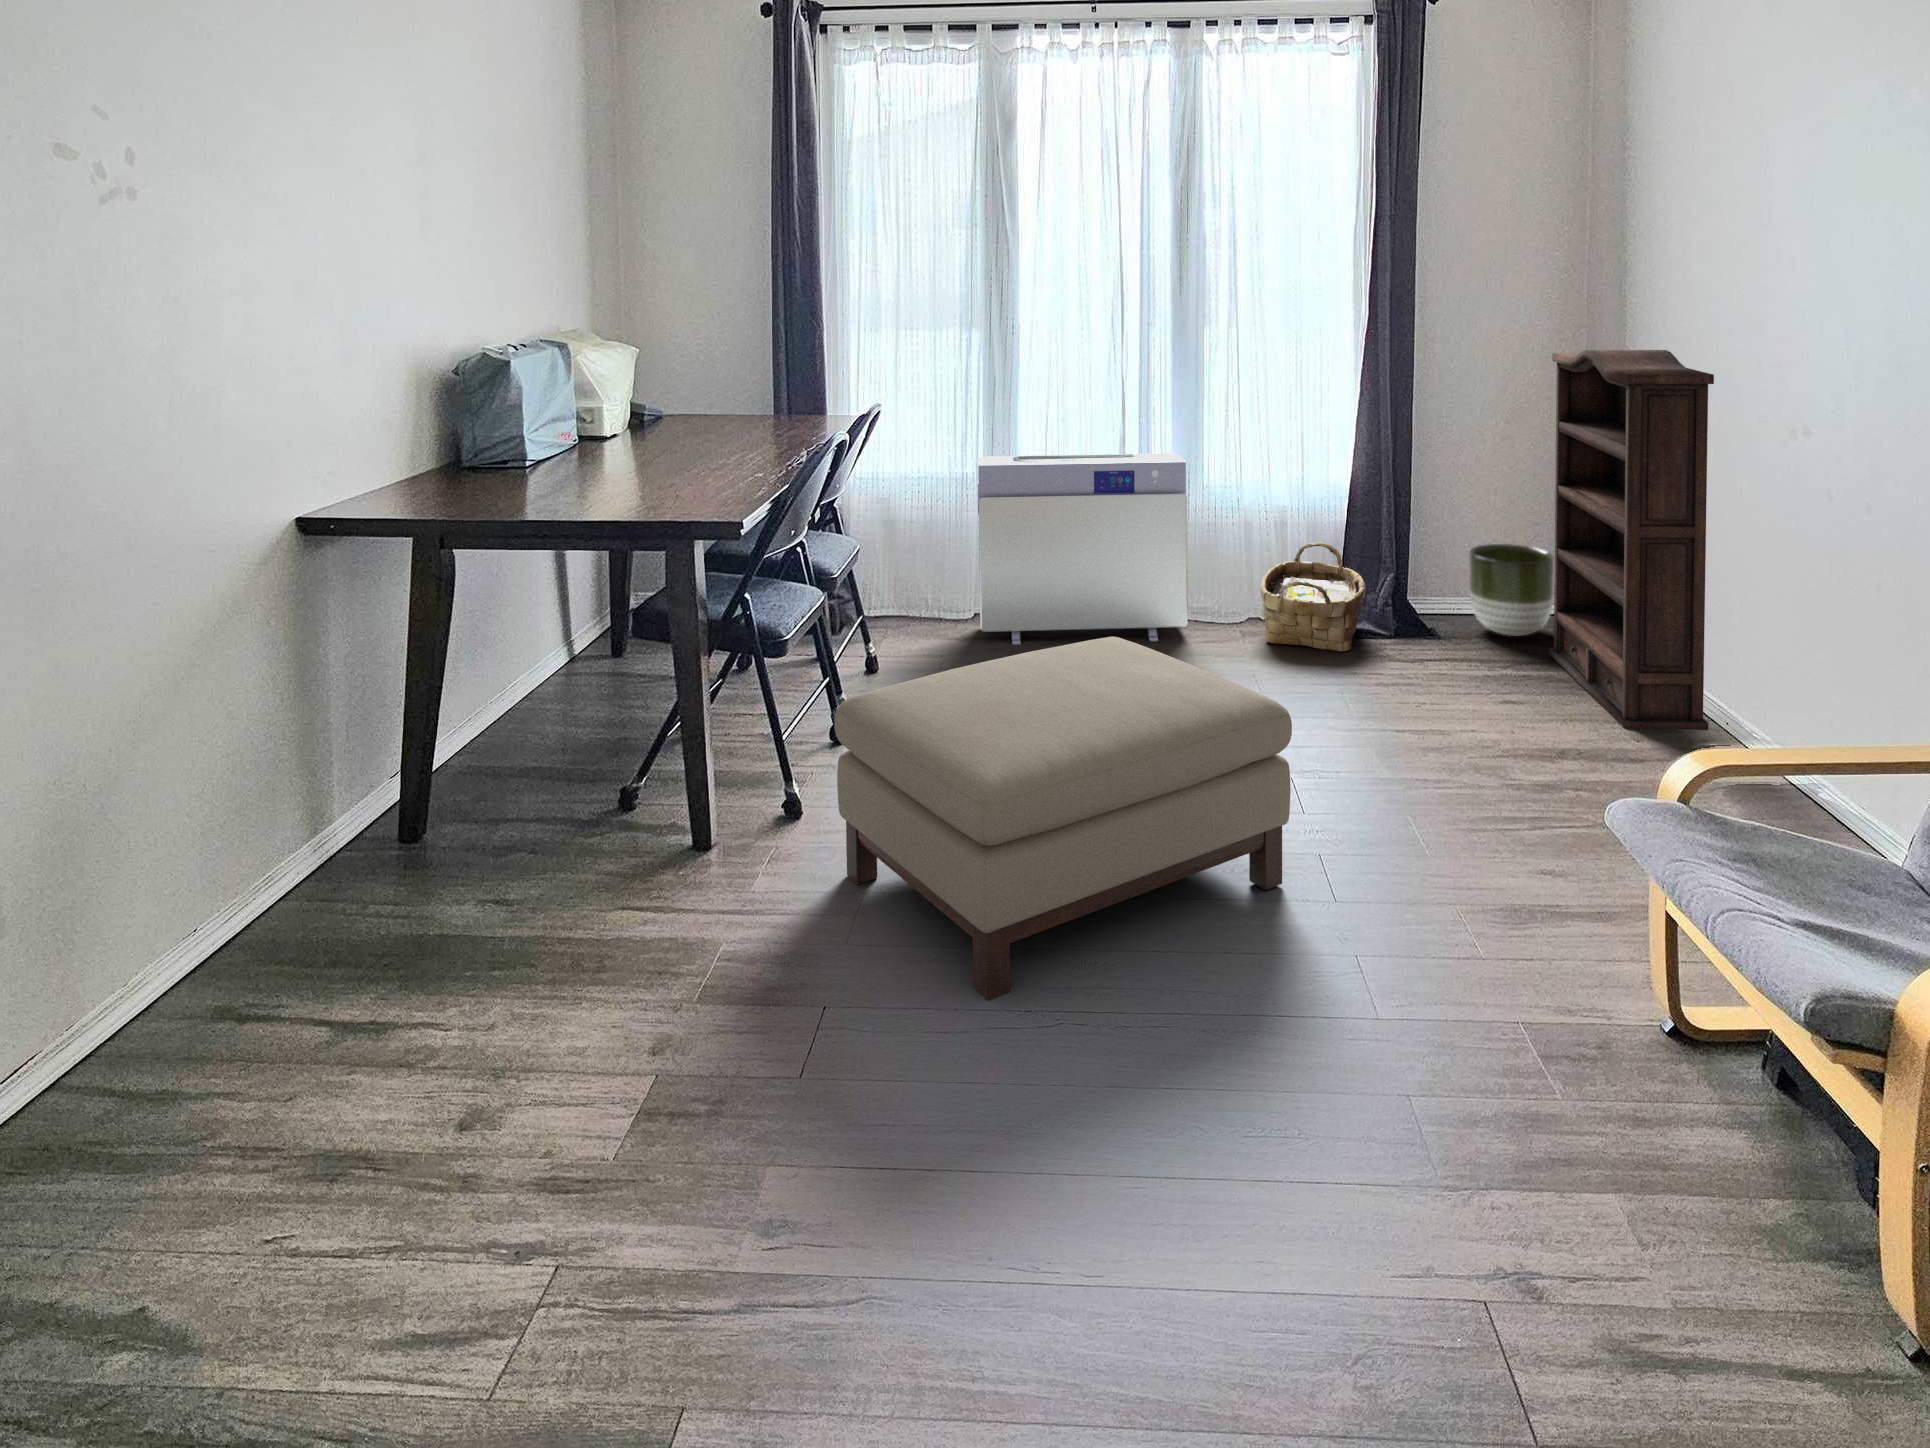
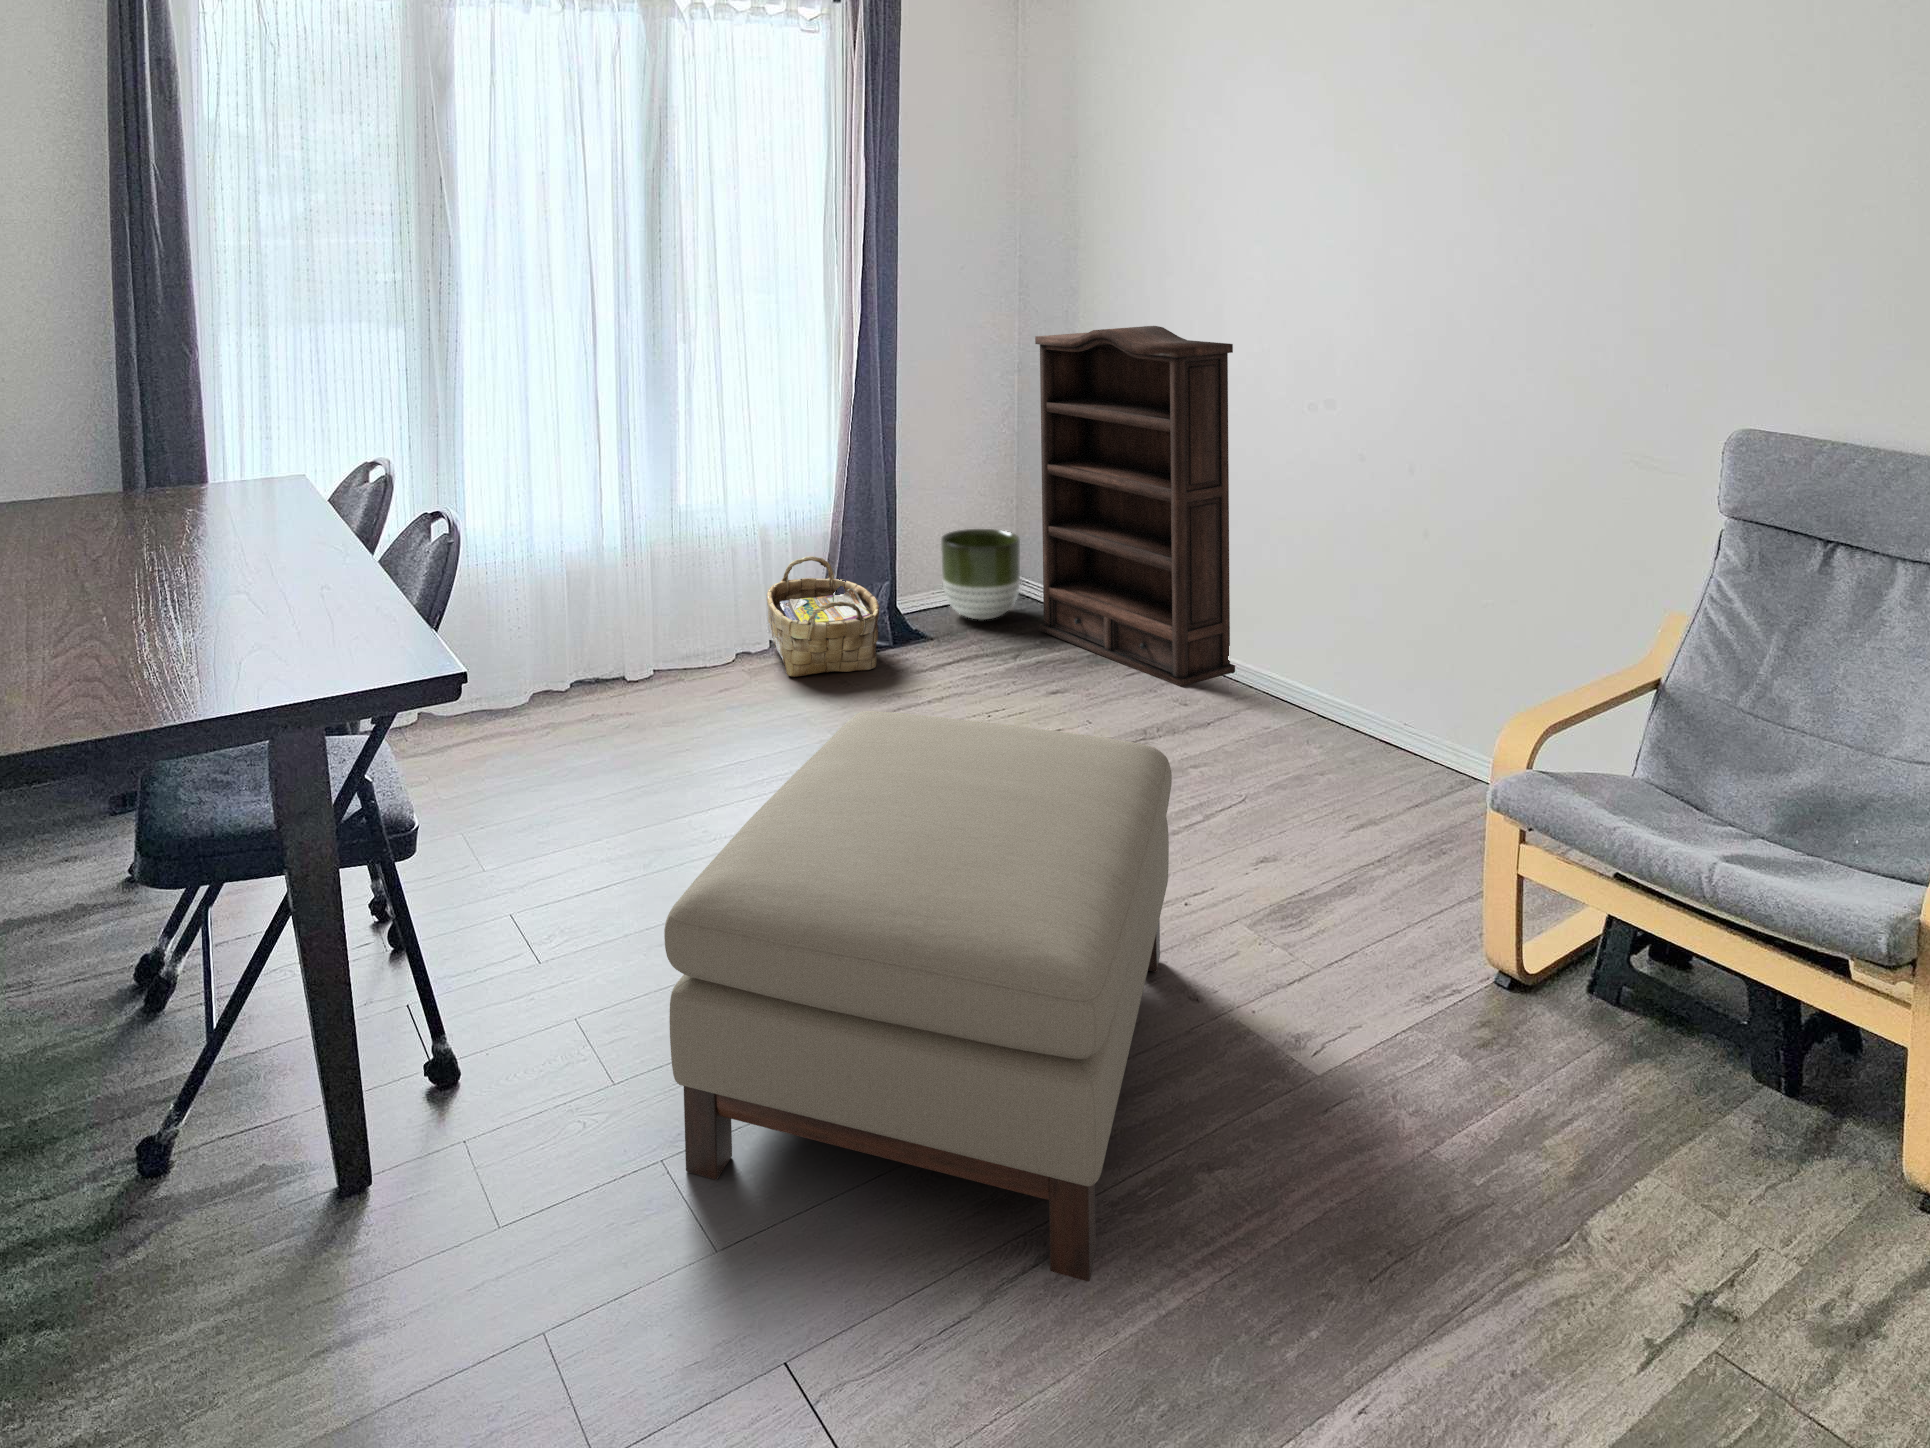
air purifier: present [978,453,1188,645] -> none [439,479,703,749]

